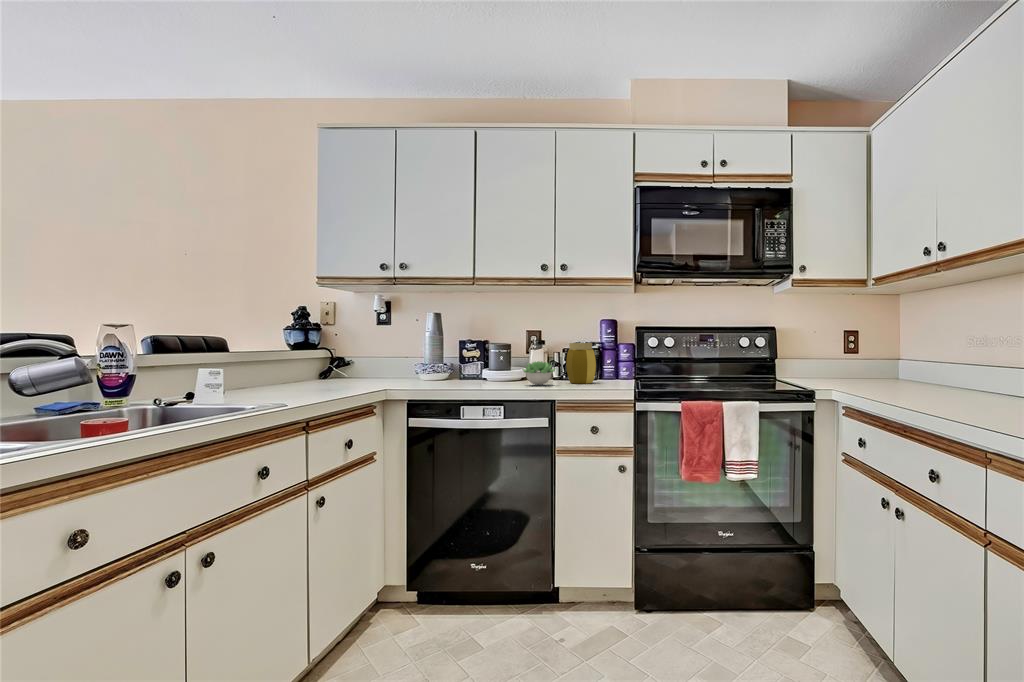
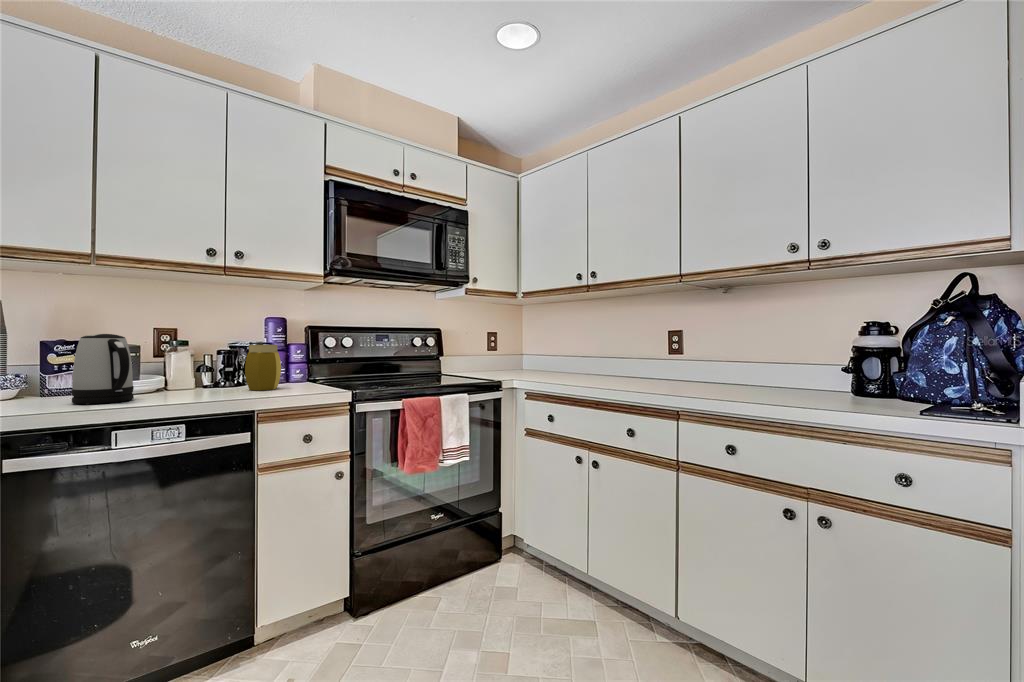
kettle: none [459,336,491,384] -> present [72,334,134,404]
succulent plant: present [522,361,555,385] -> none [199,367,247,396]

